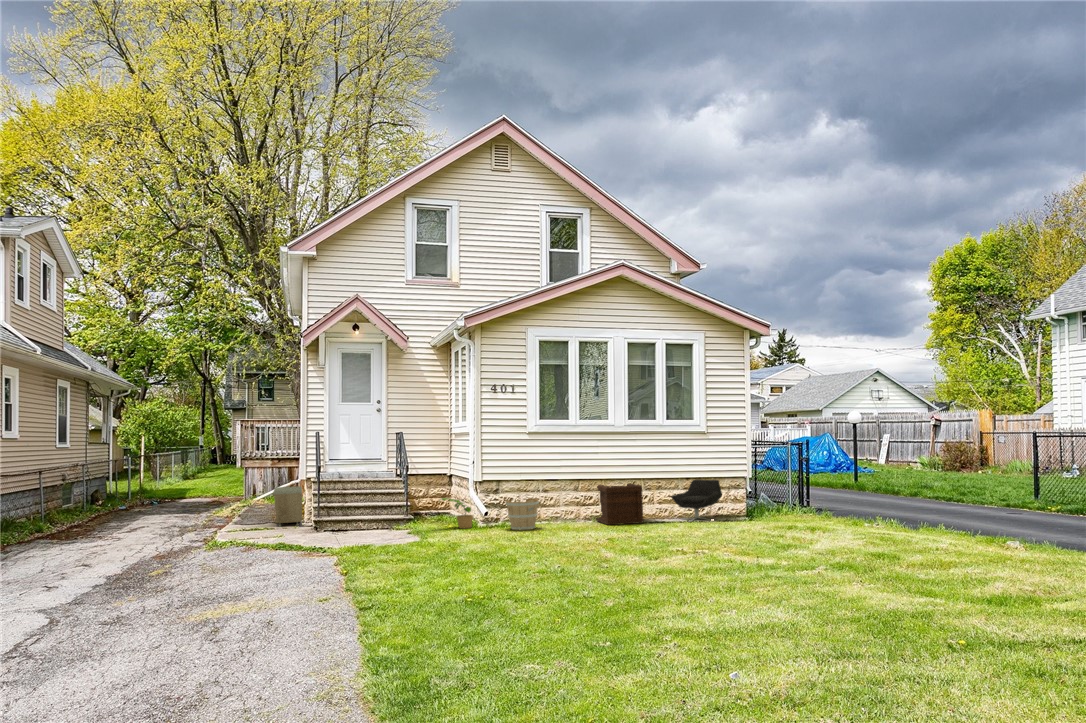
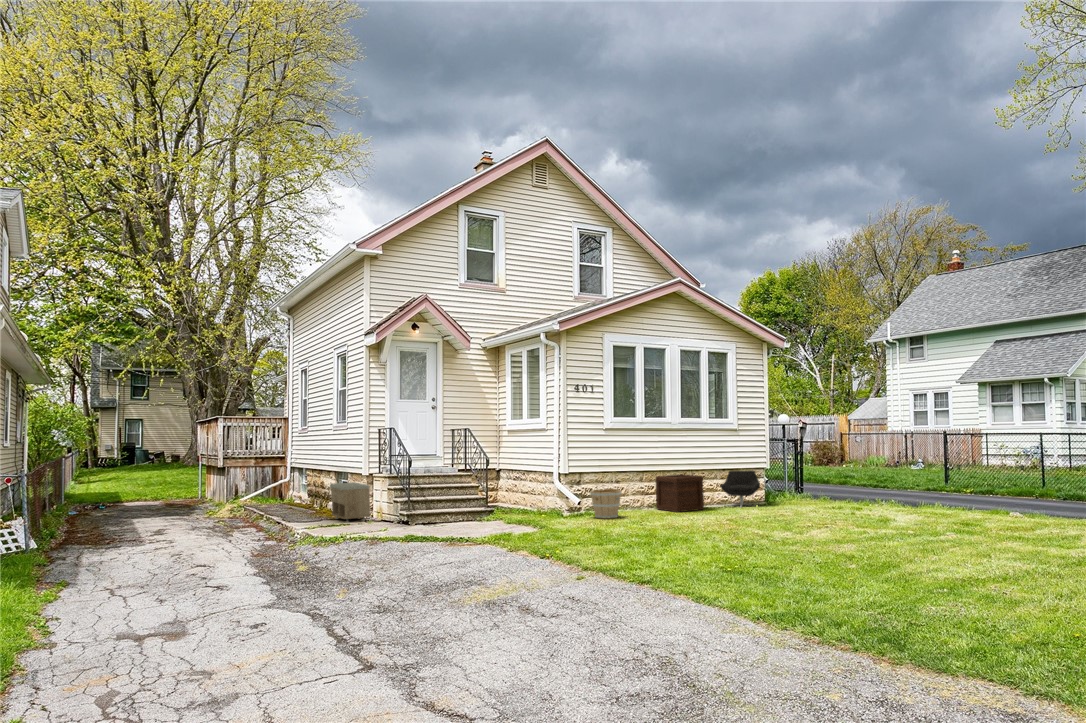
potted plant: present [439,498,473,528] -> none [525,490,556,519]

